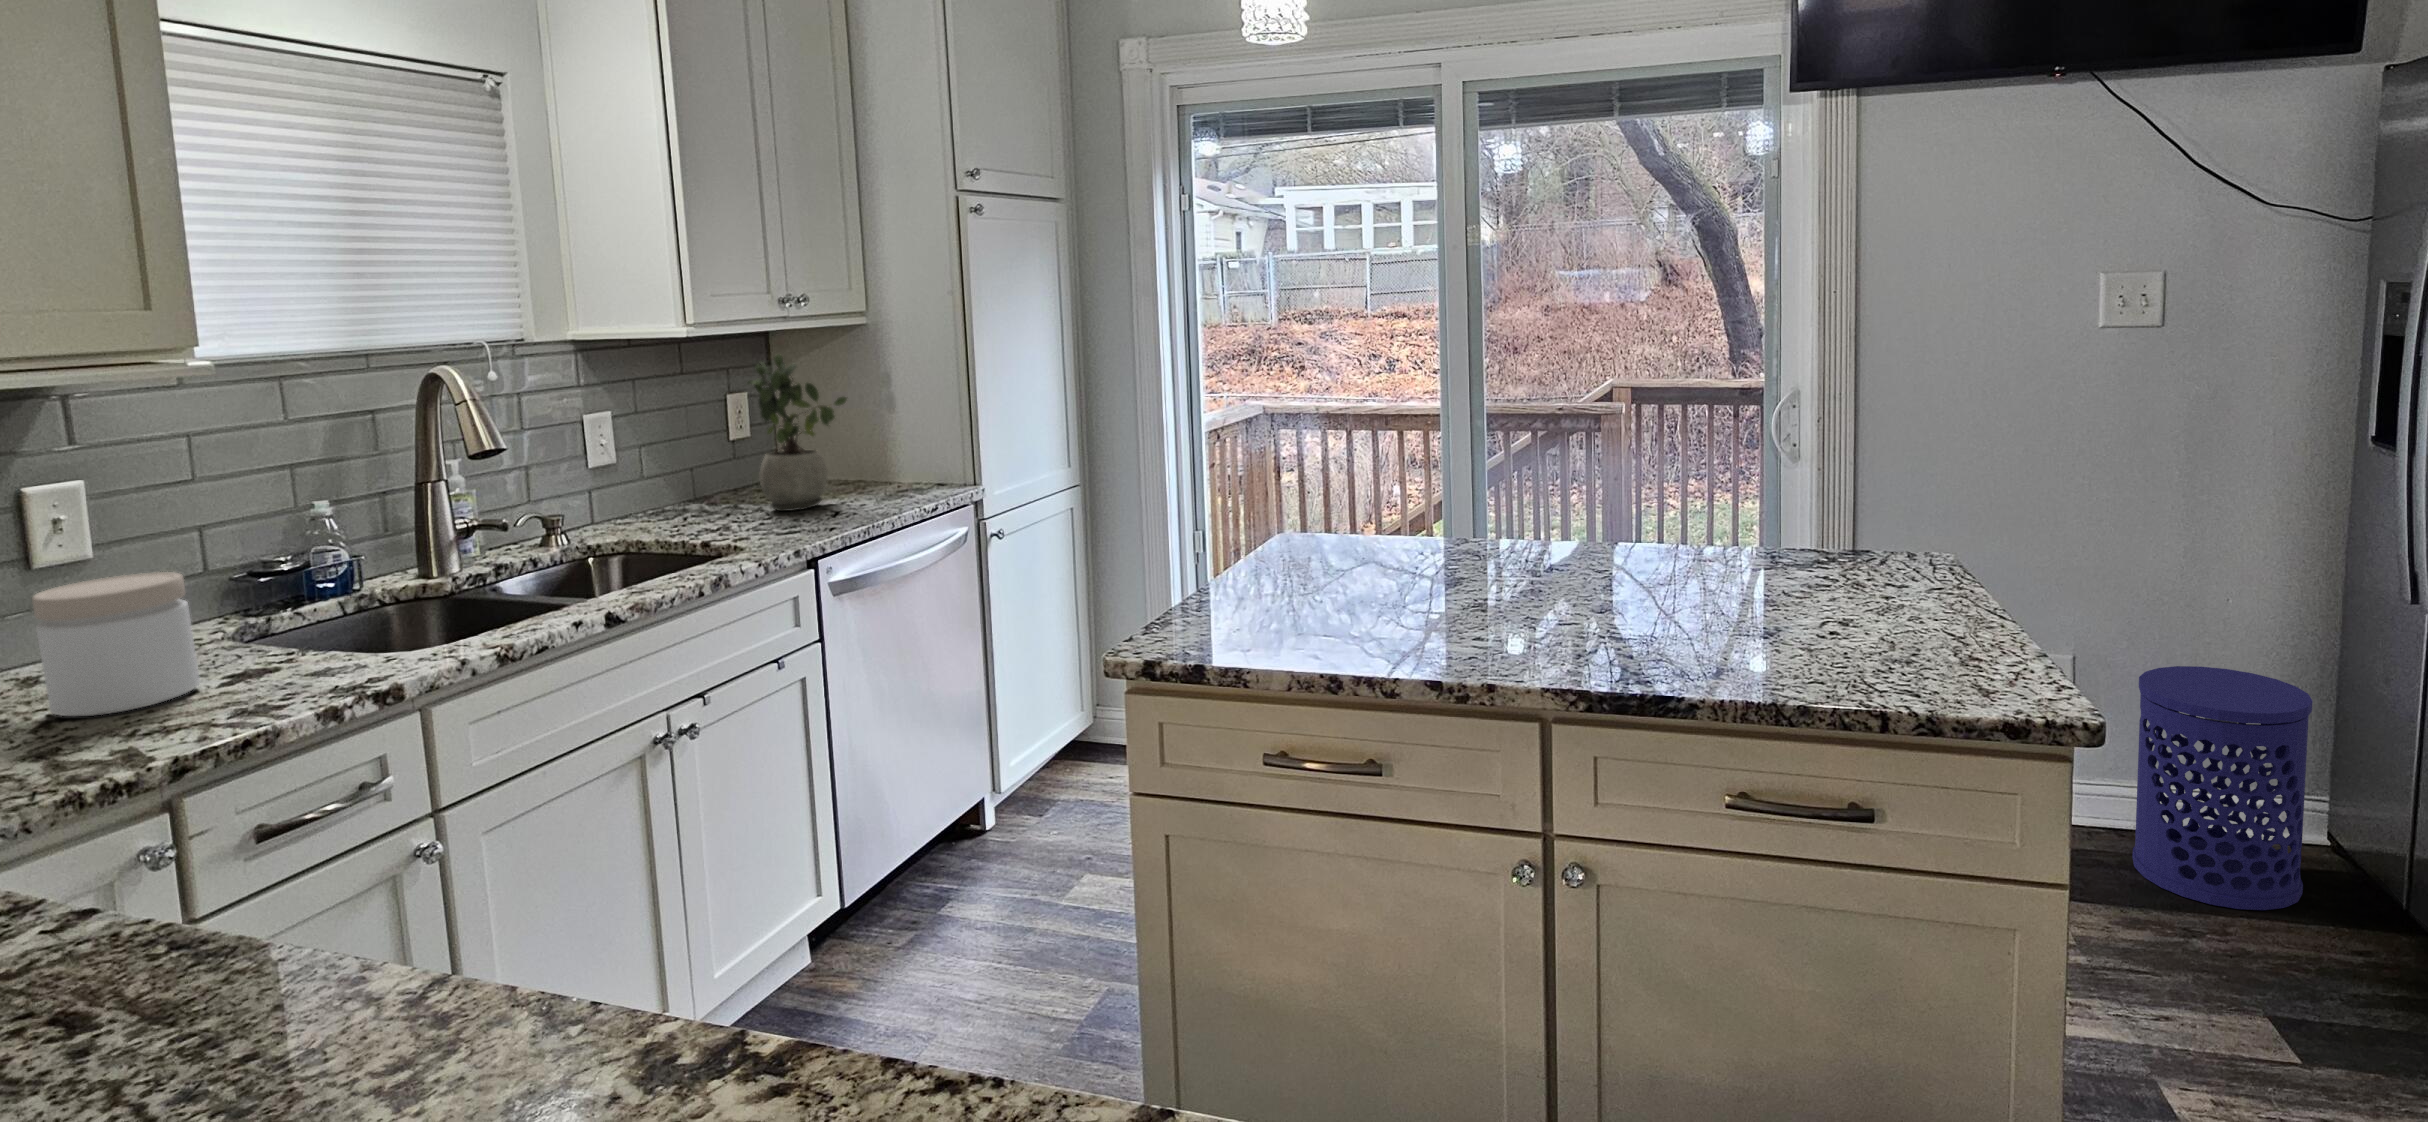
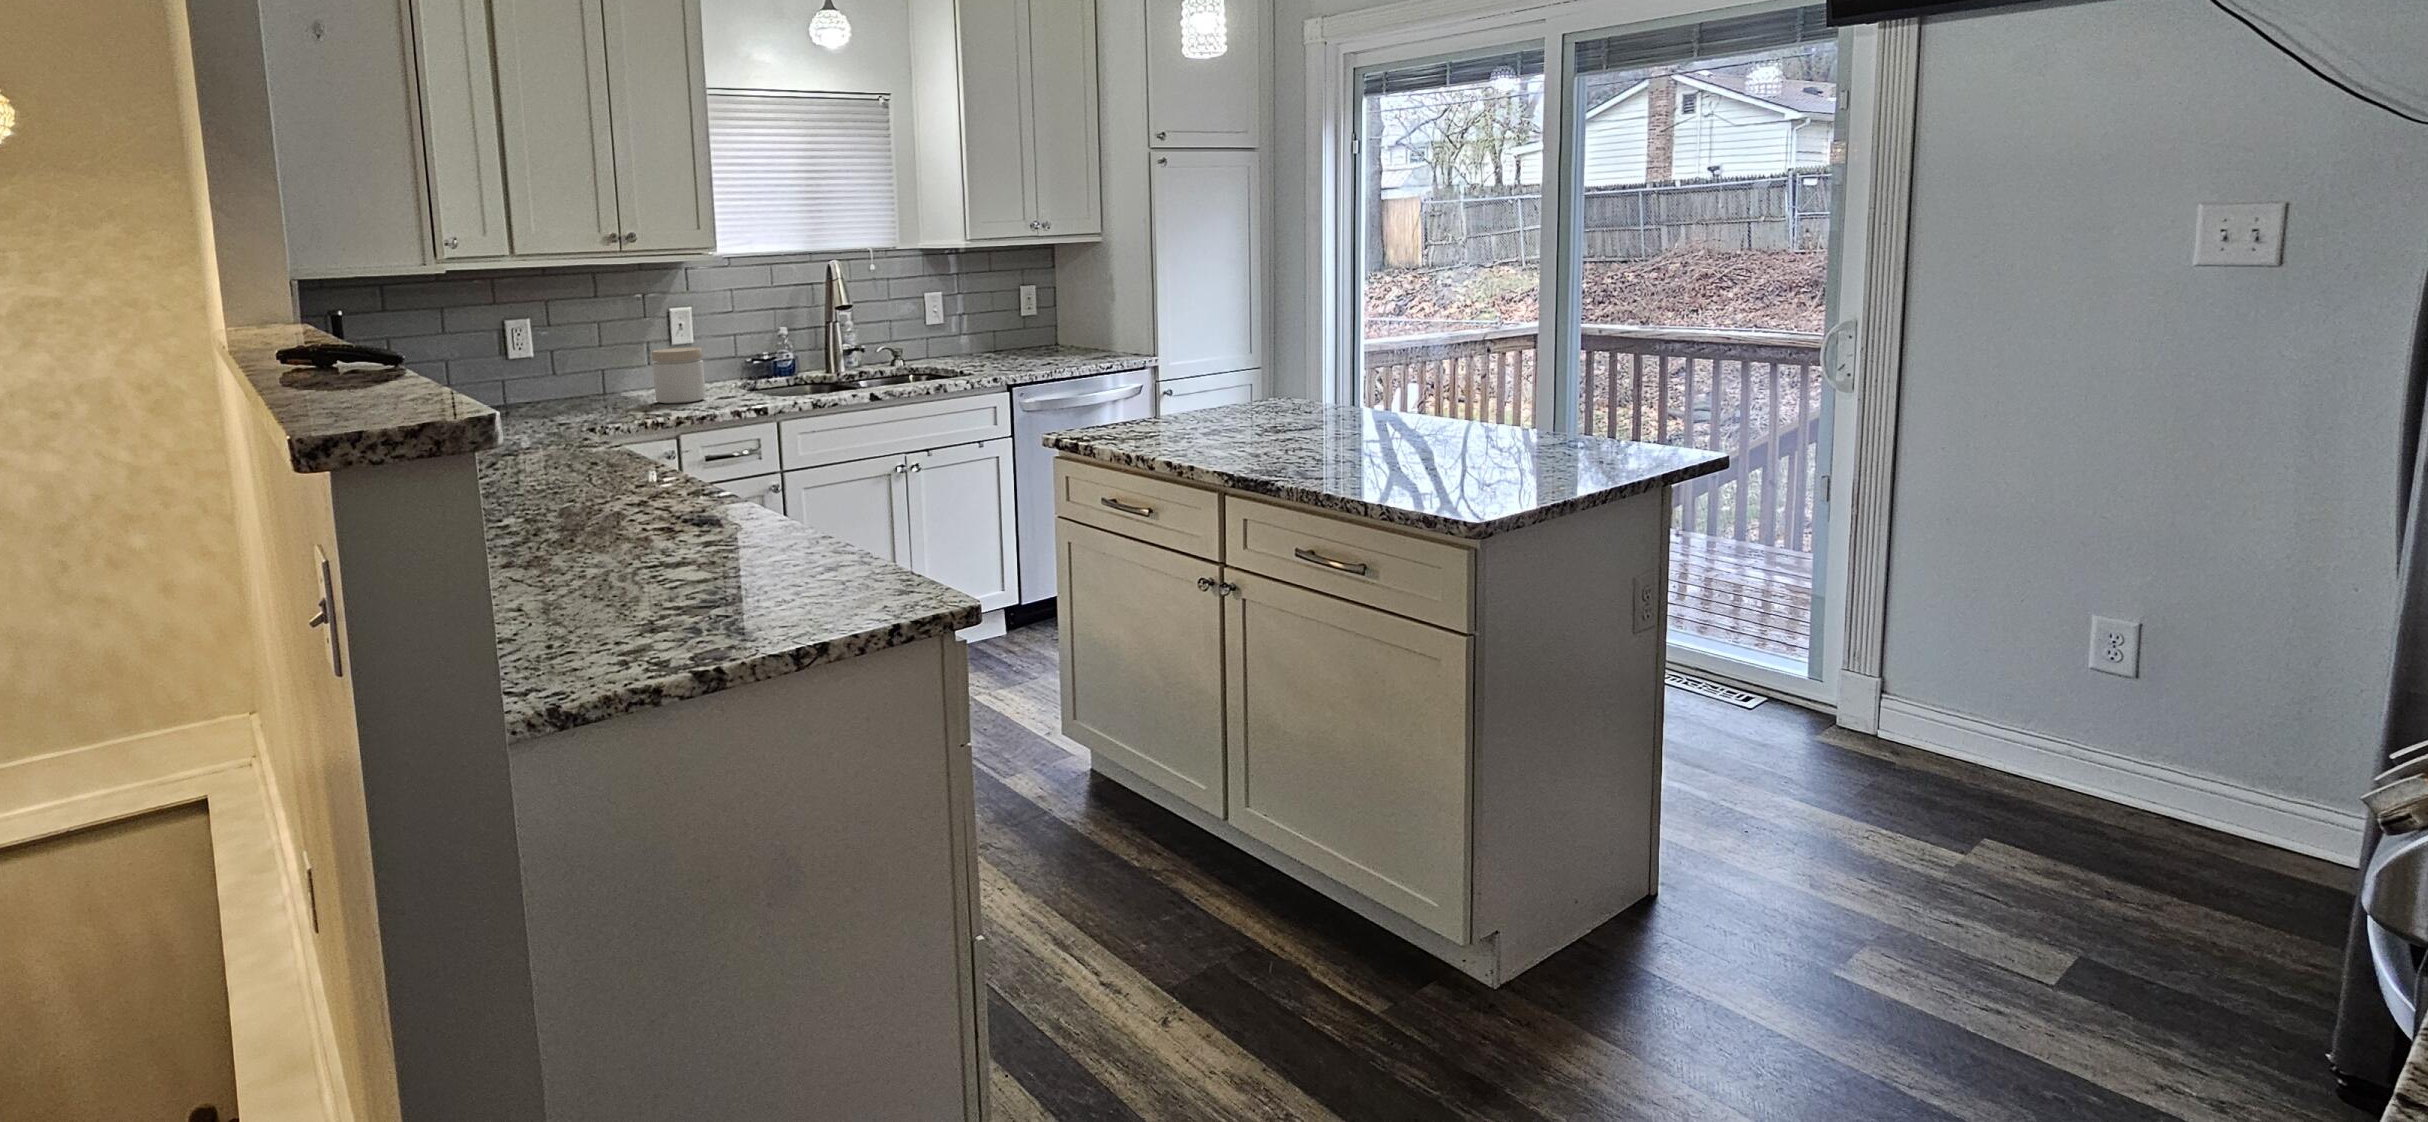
potted plant: present [748,355,847,511] -> none [1016,261,1066,361]
waste bin: present [2133,666,2312,910] -> none [2057,626,2268,874]

